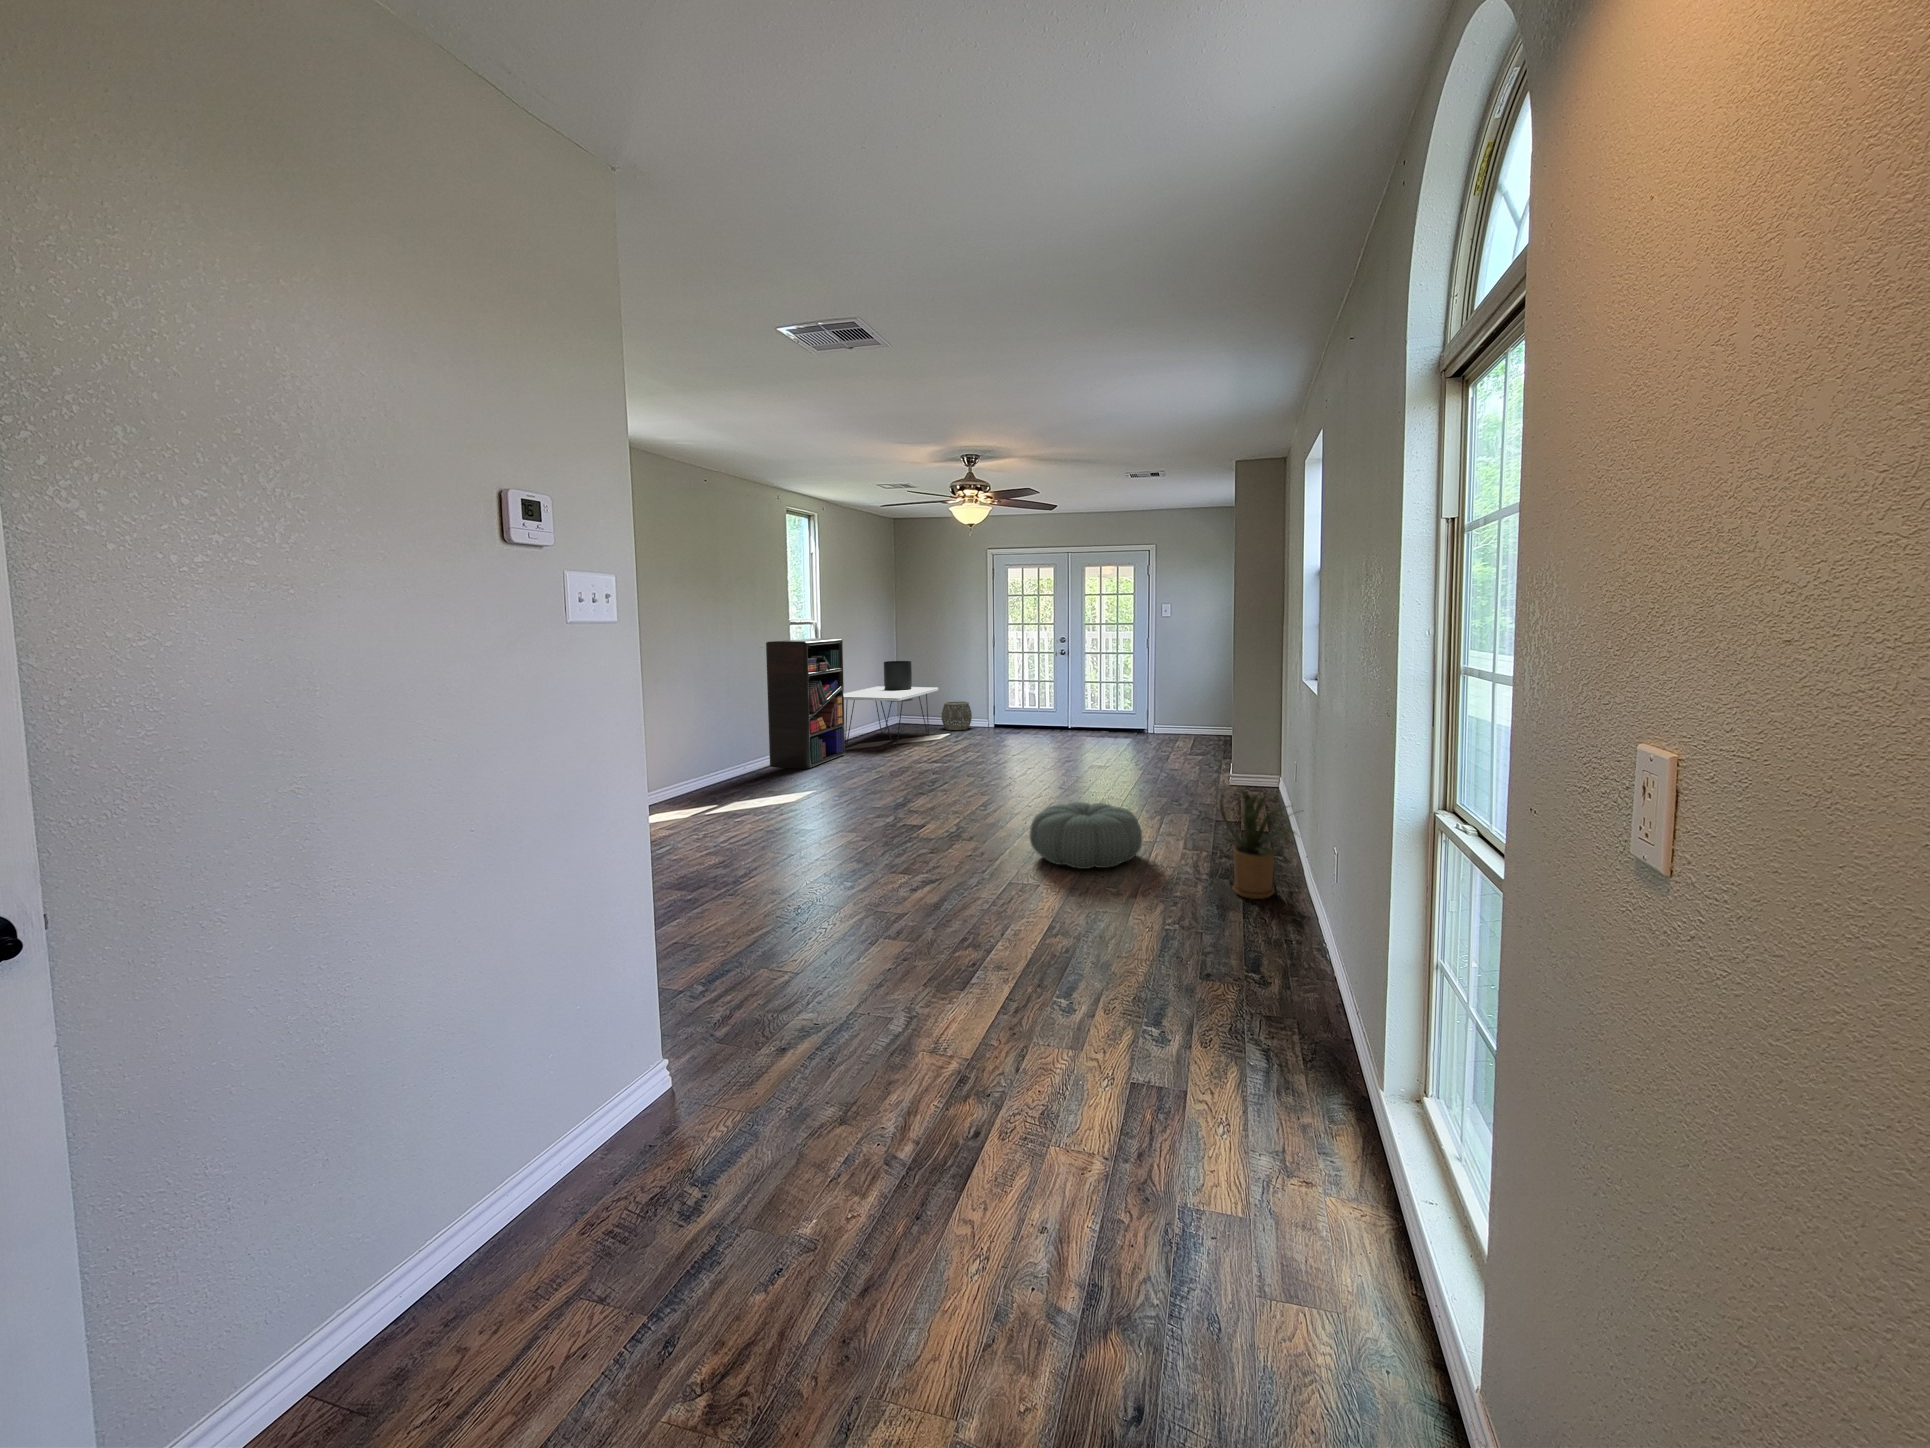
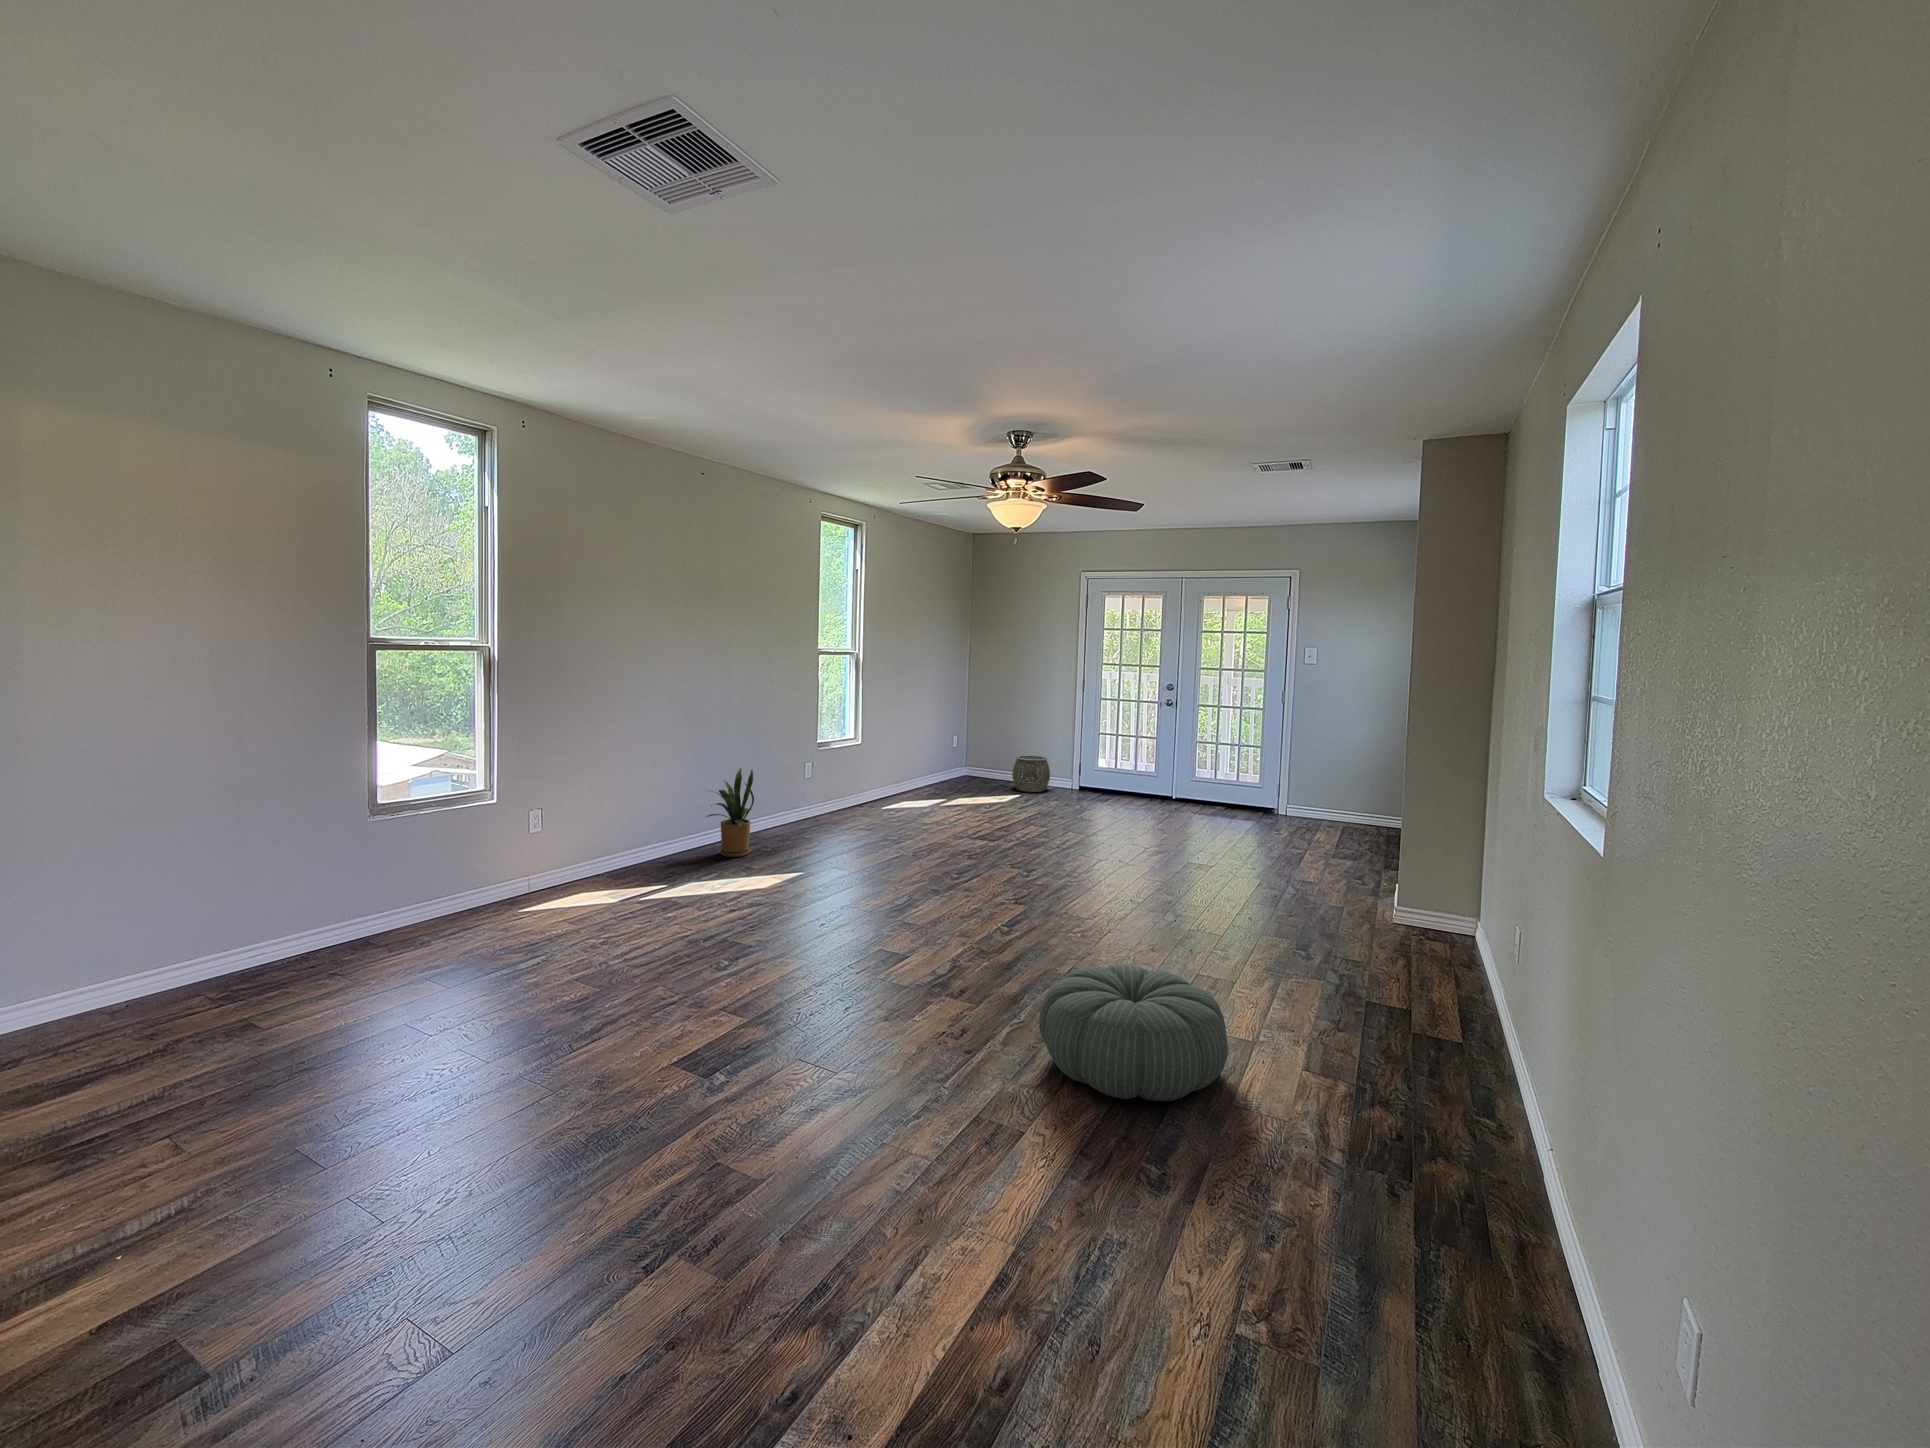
bookshelf: present [766,638,845,769] -> none [776,673,879,837]
side table: present [844,661,938,747] -> none [872,703,1007,812]
house plant: present [1220,786,1297,899] -> present [706,768,754,857]

